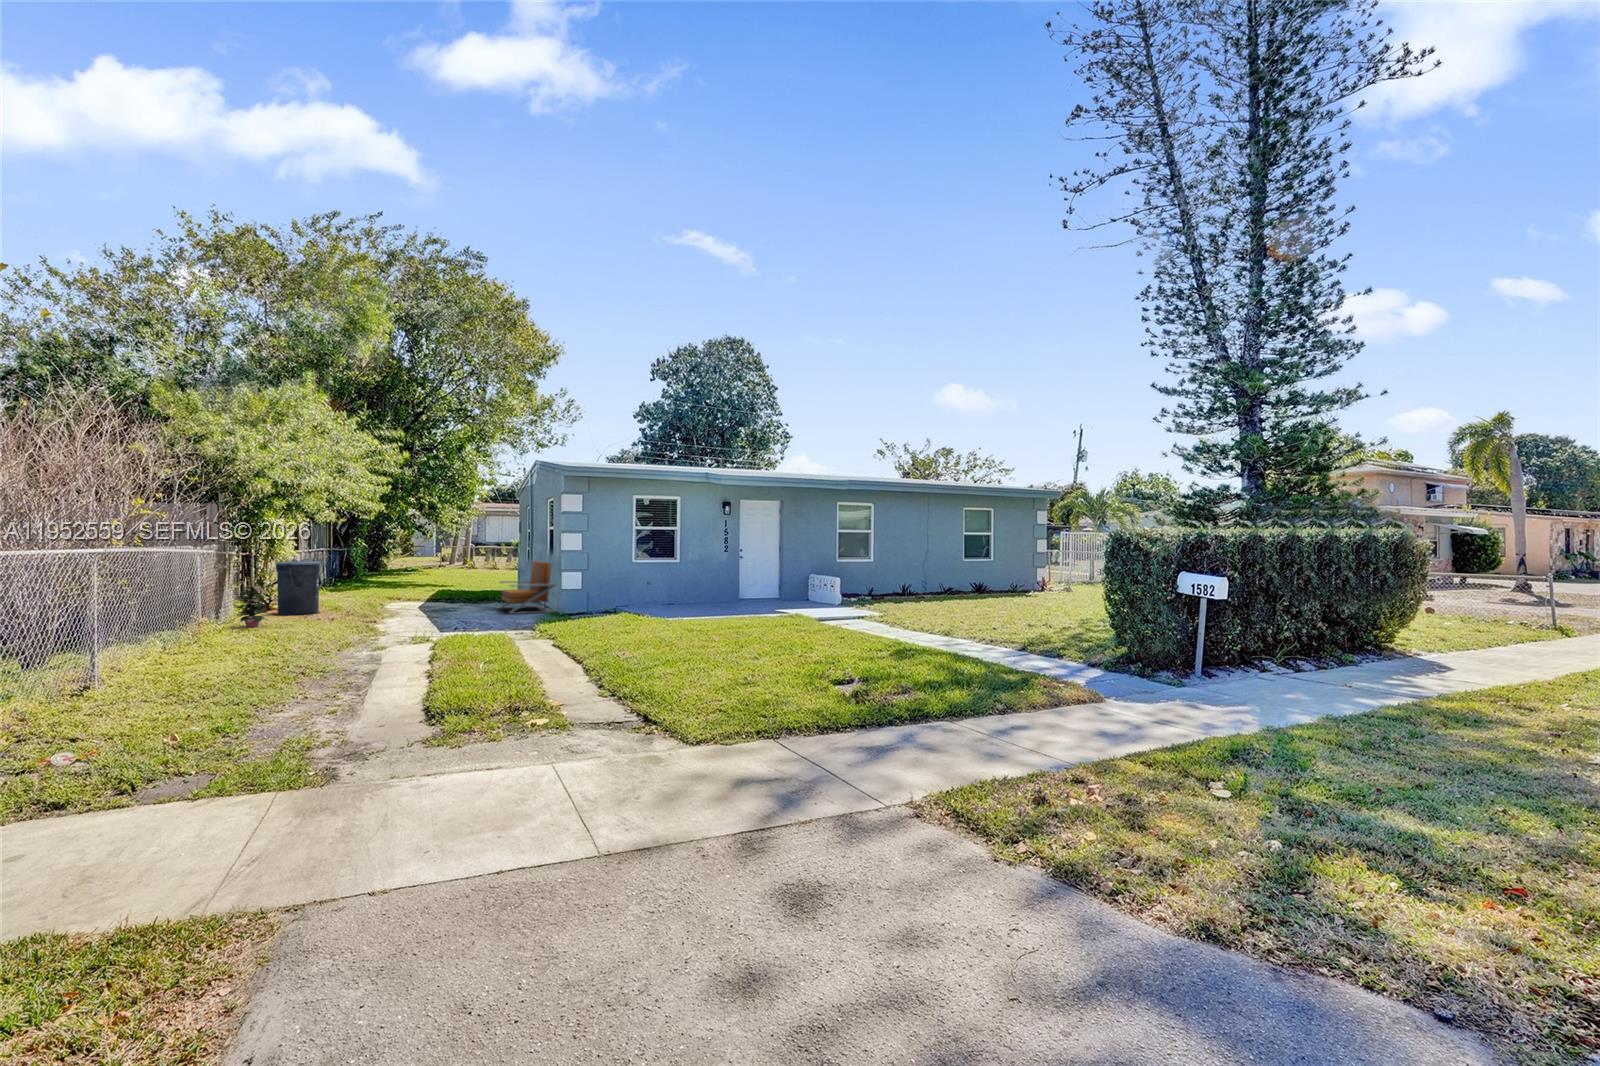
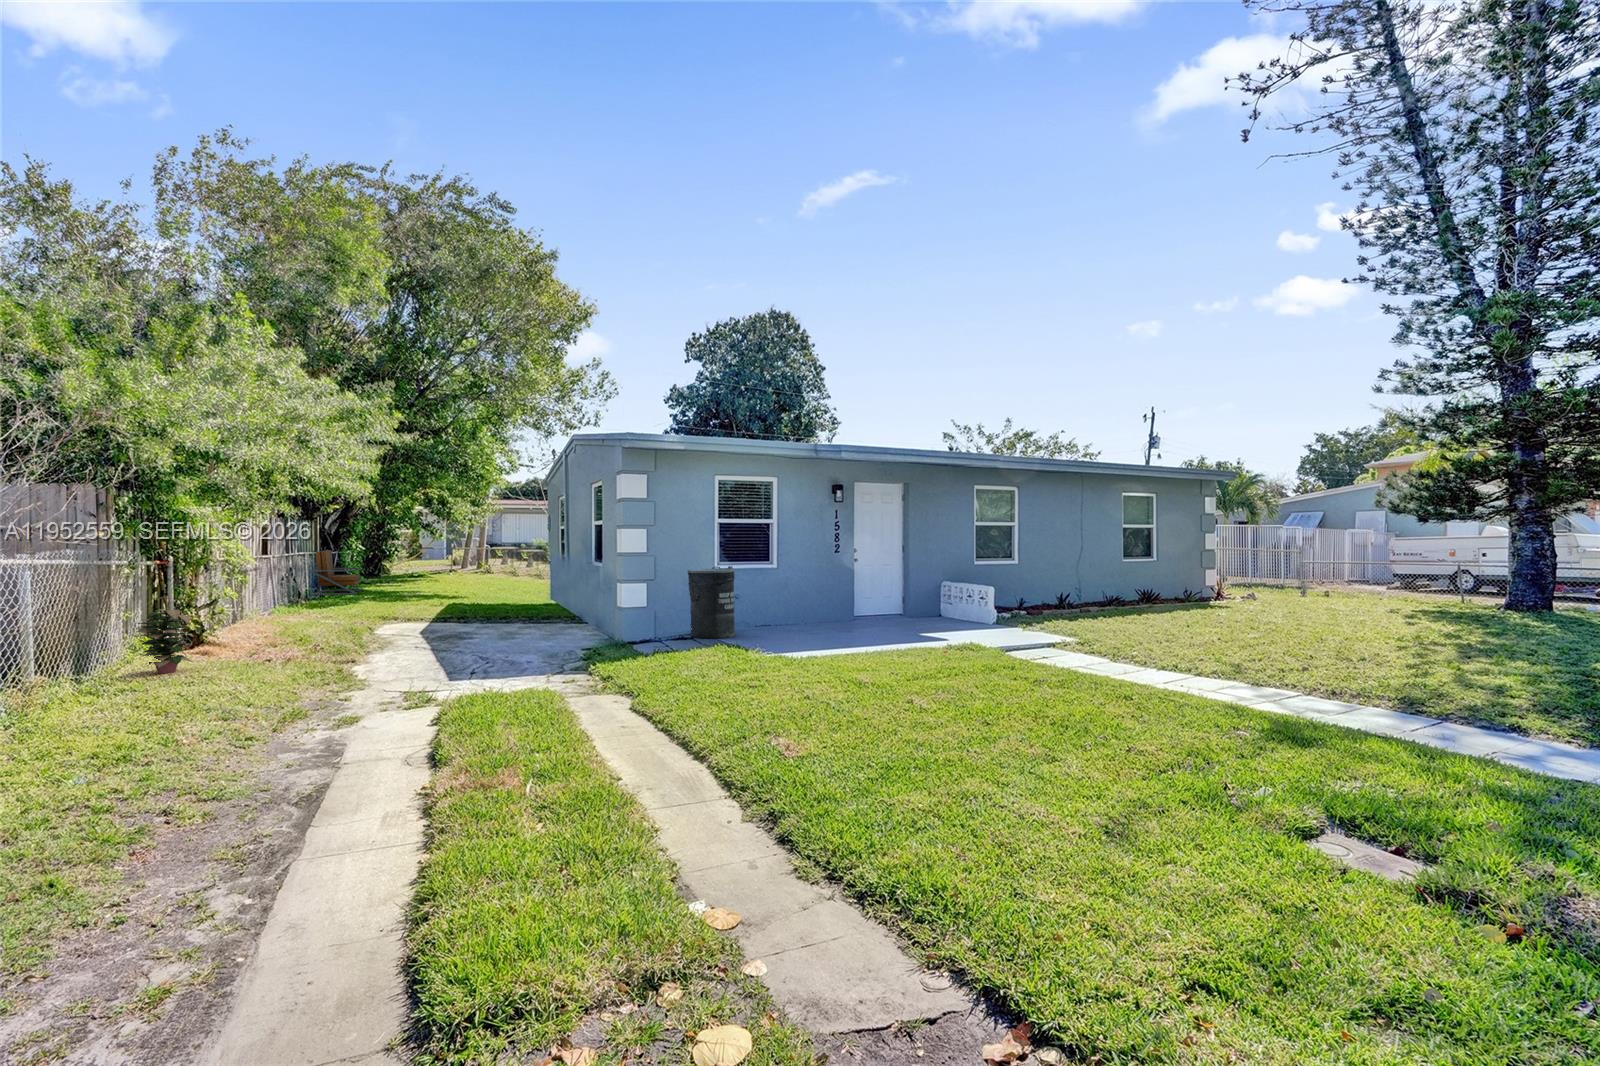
trash can: present [276,559,320,615] -> present [687,566,735,639]
lounge chair: present [499,561,556,614] -> present [311,550,362,595]

